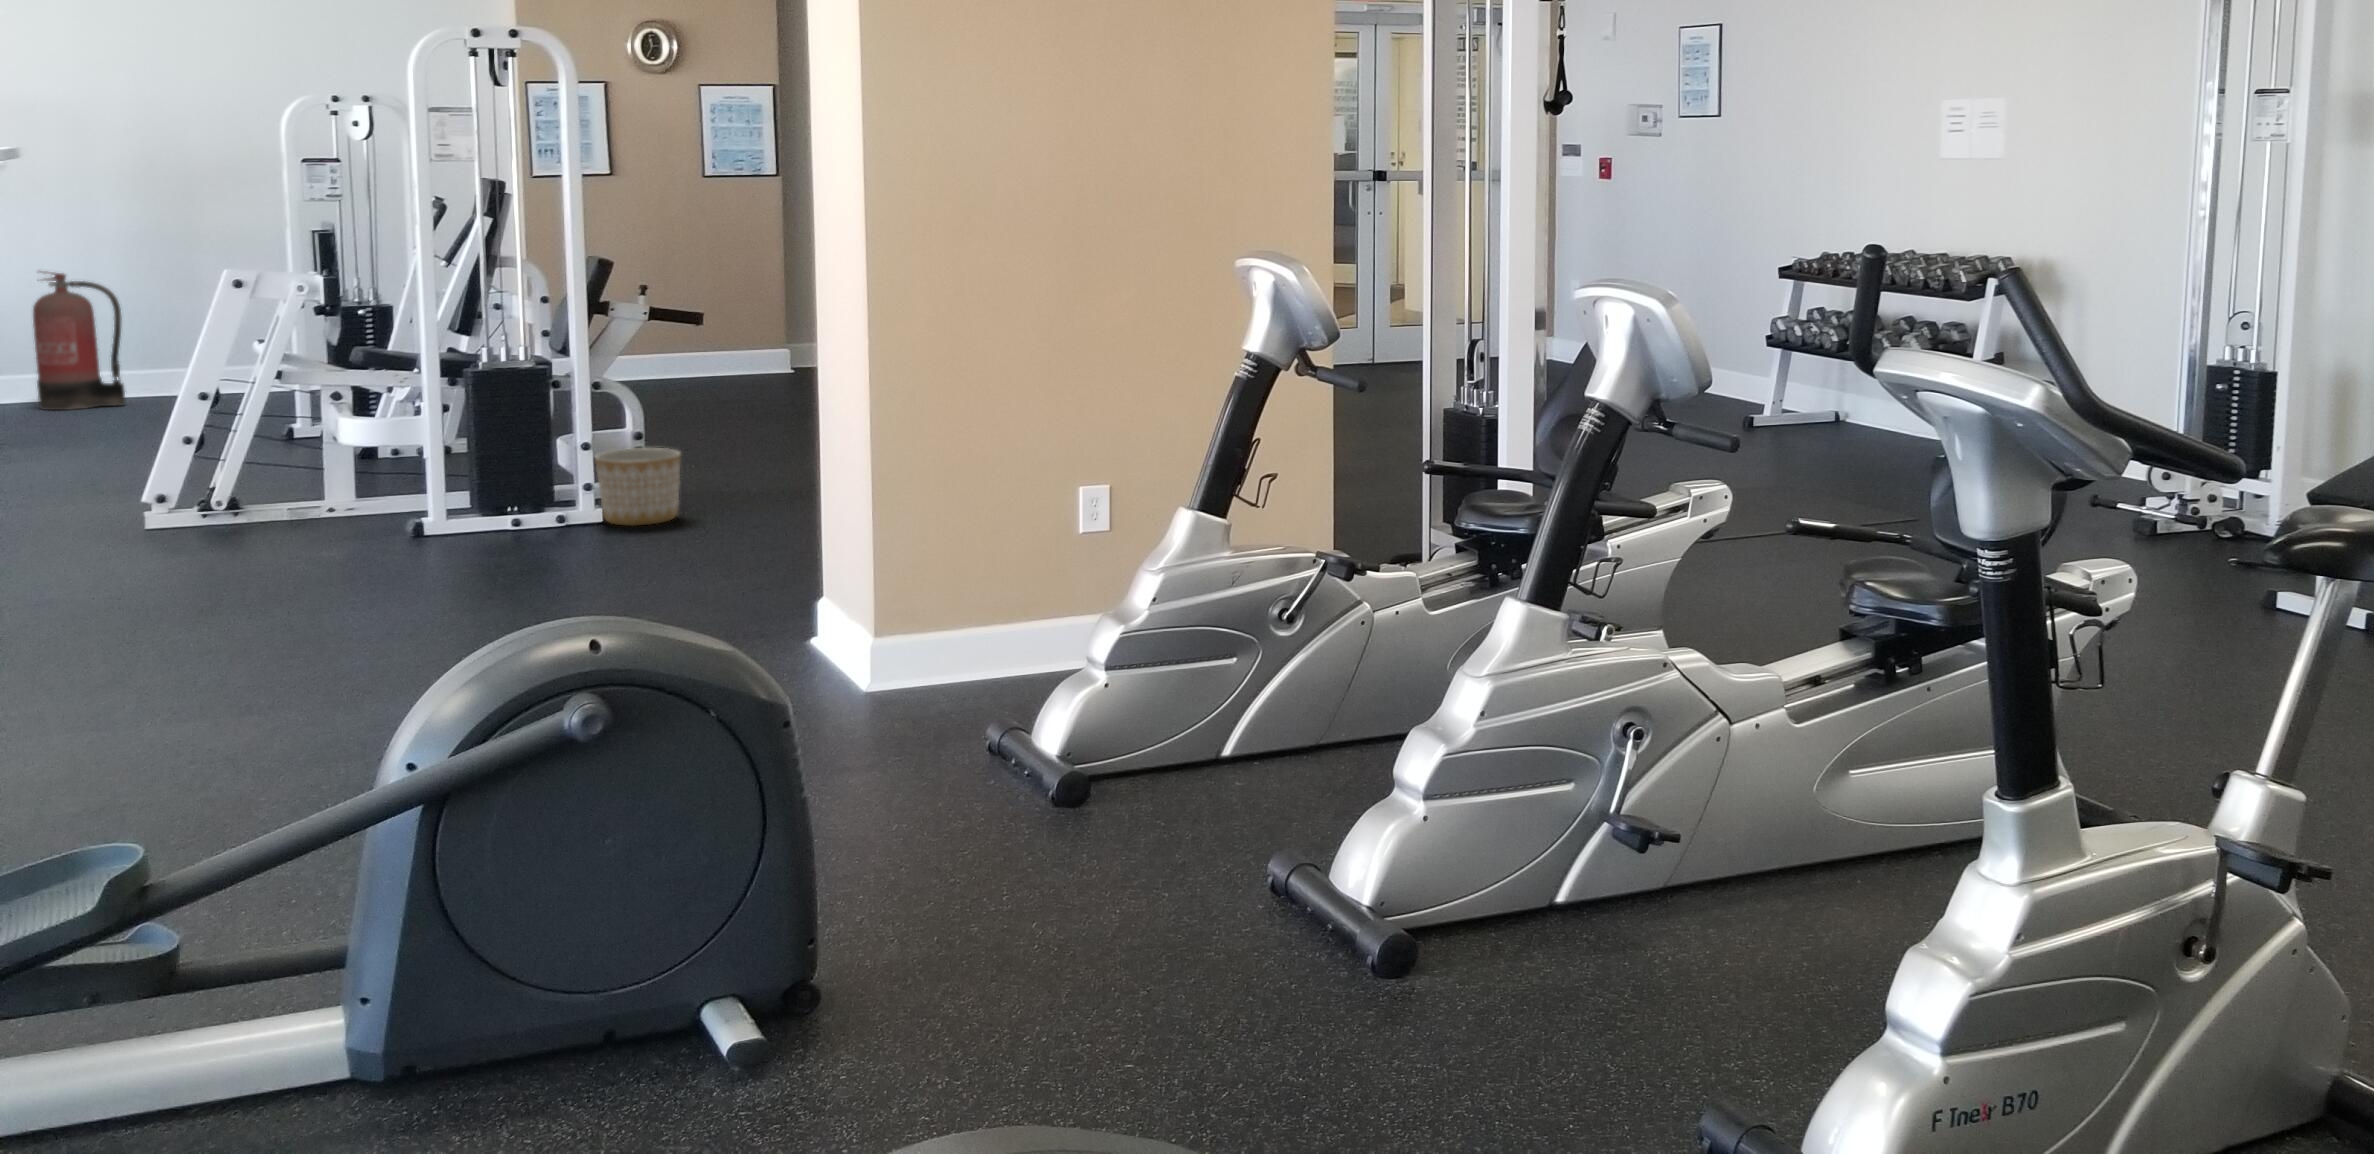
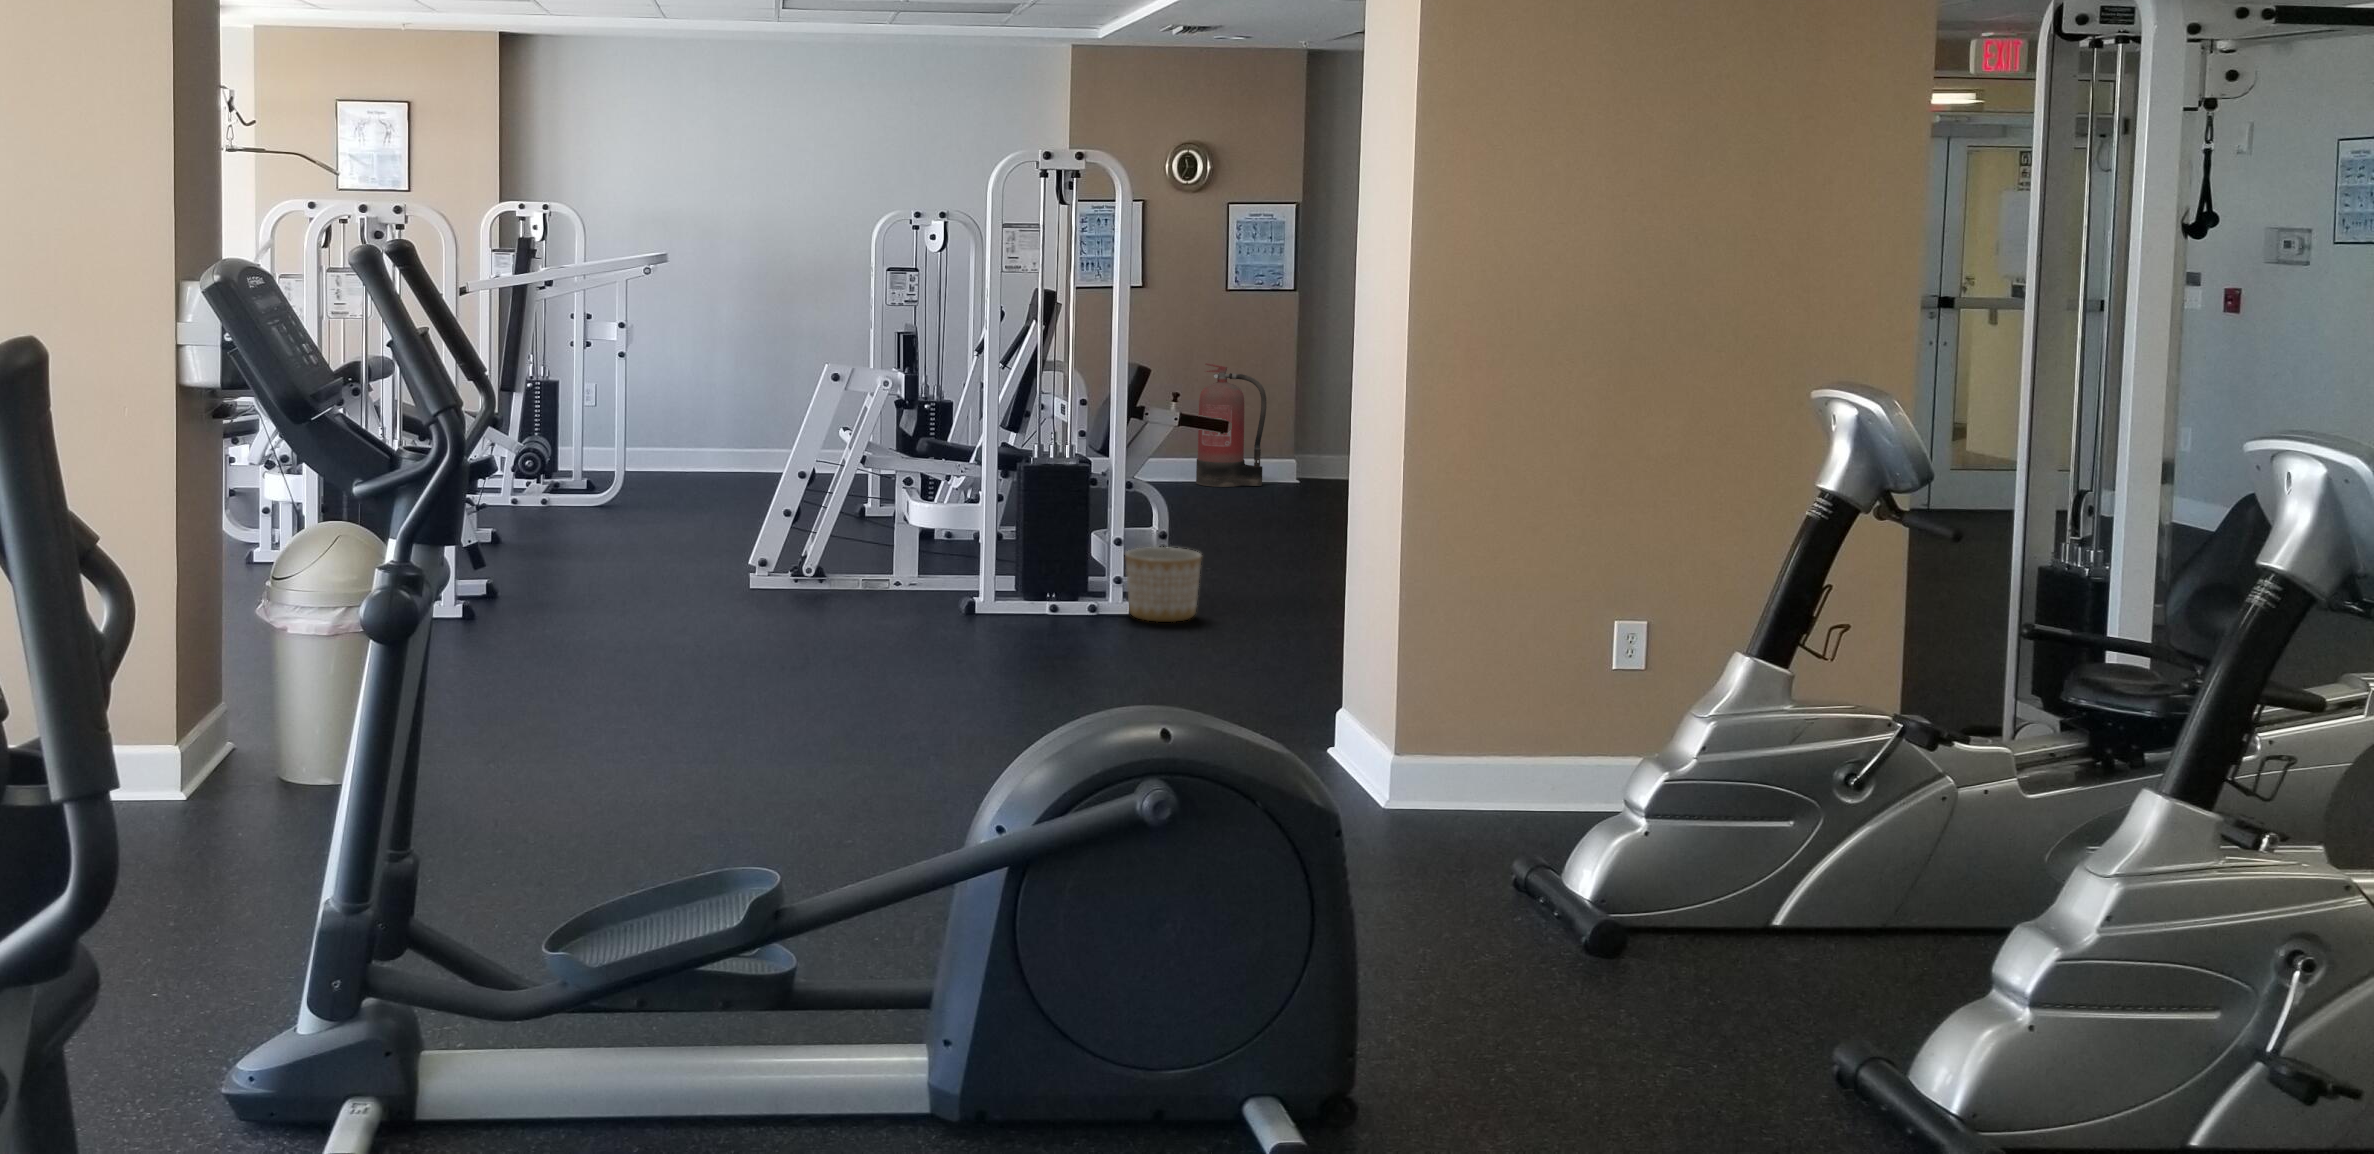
fire extinguisher: present [33,273,126,410] -> present [1196,363,1266,487]

